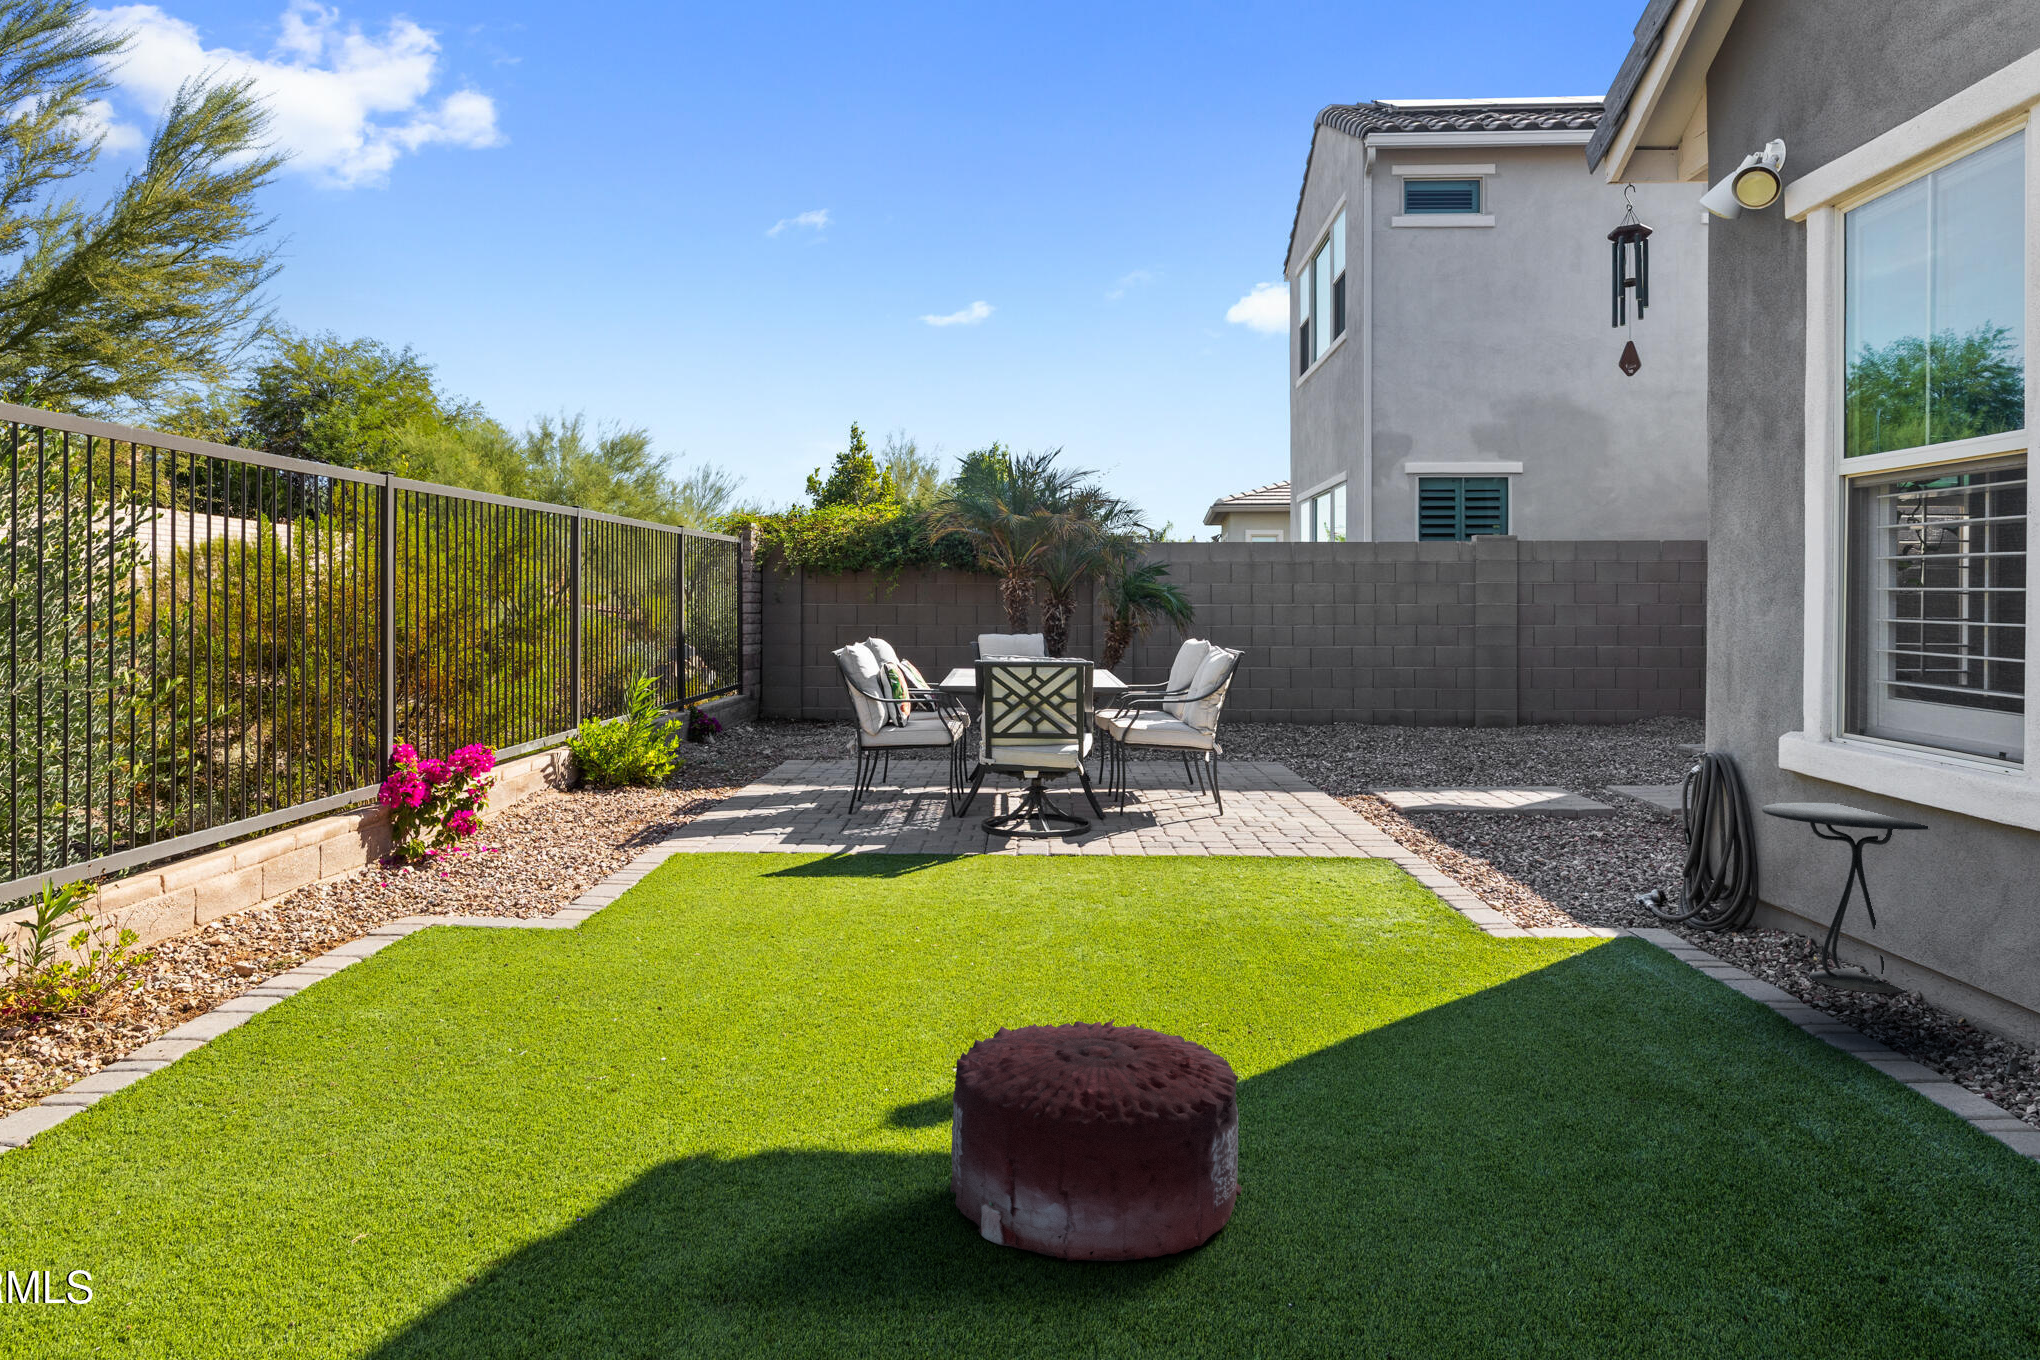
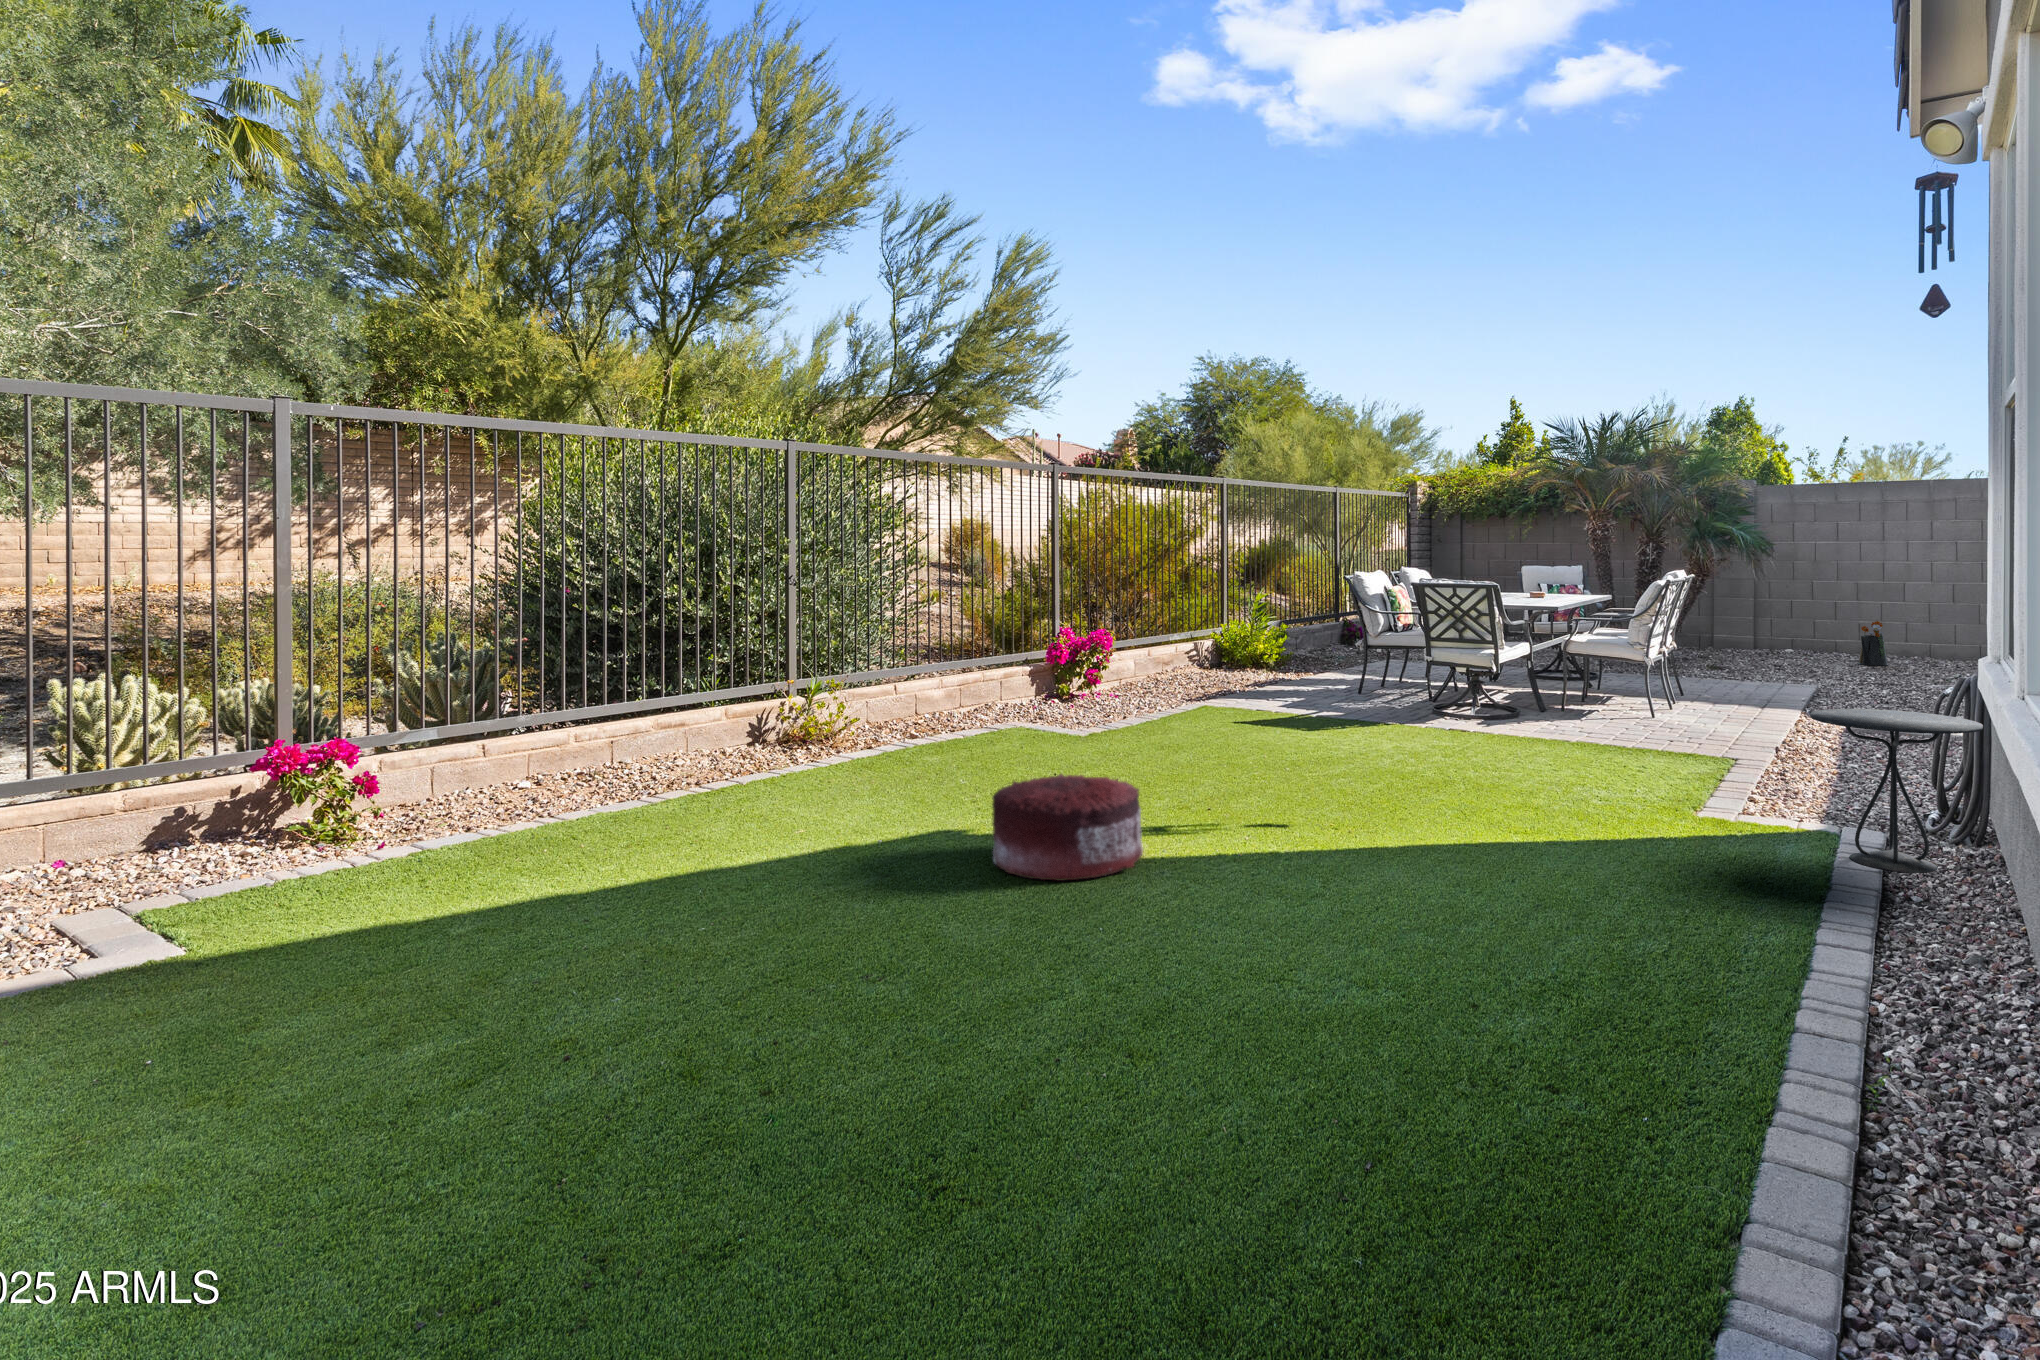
watering can: none [1247,696,1274,745] -> present [1858,621,1888,666]

